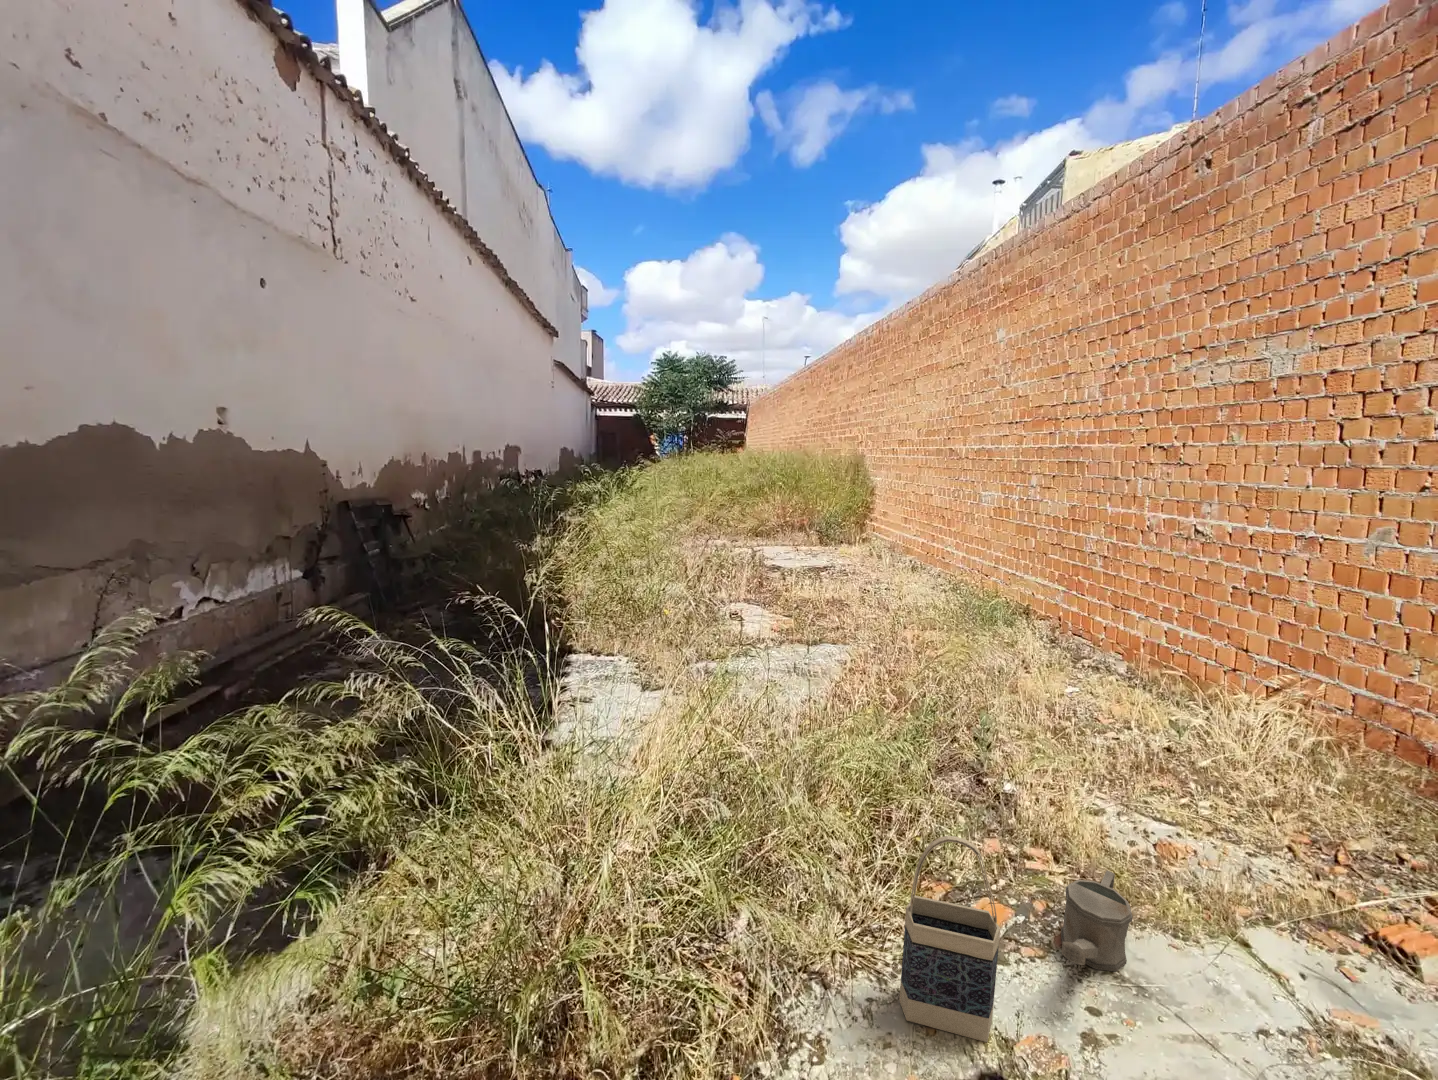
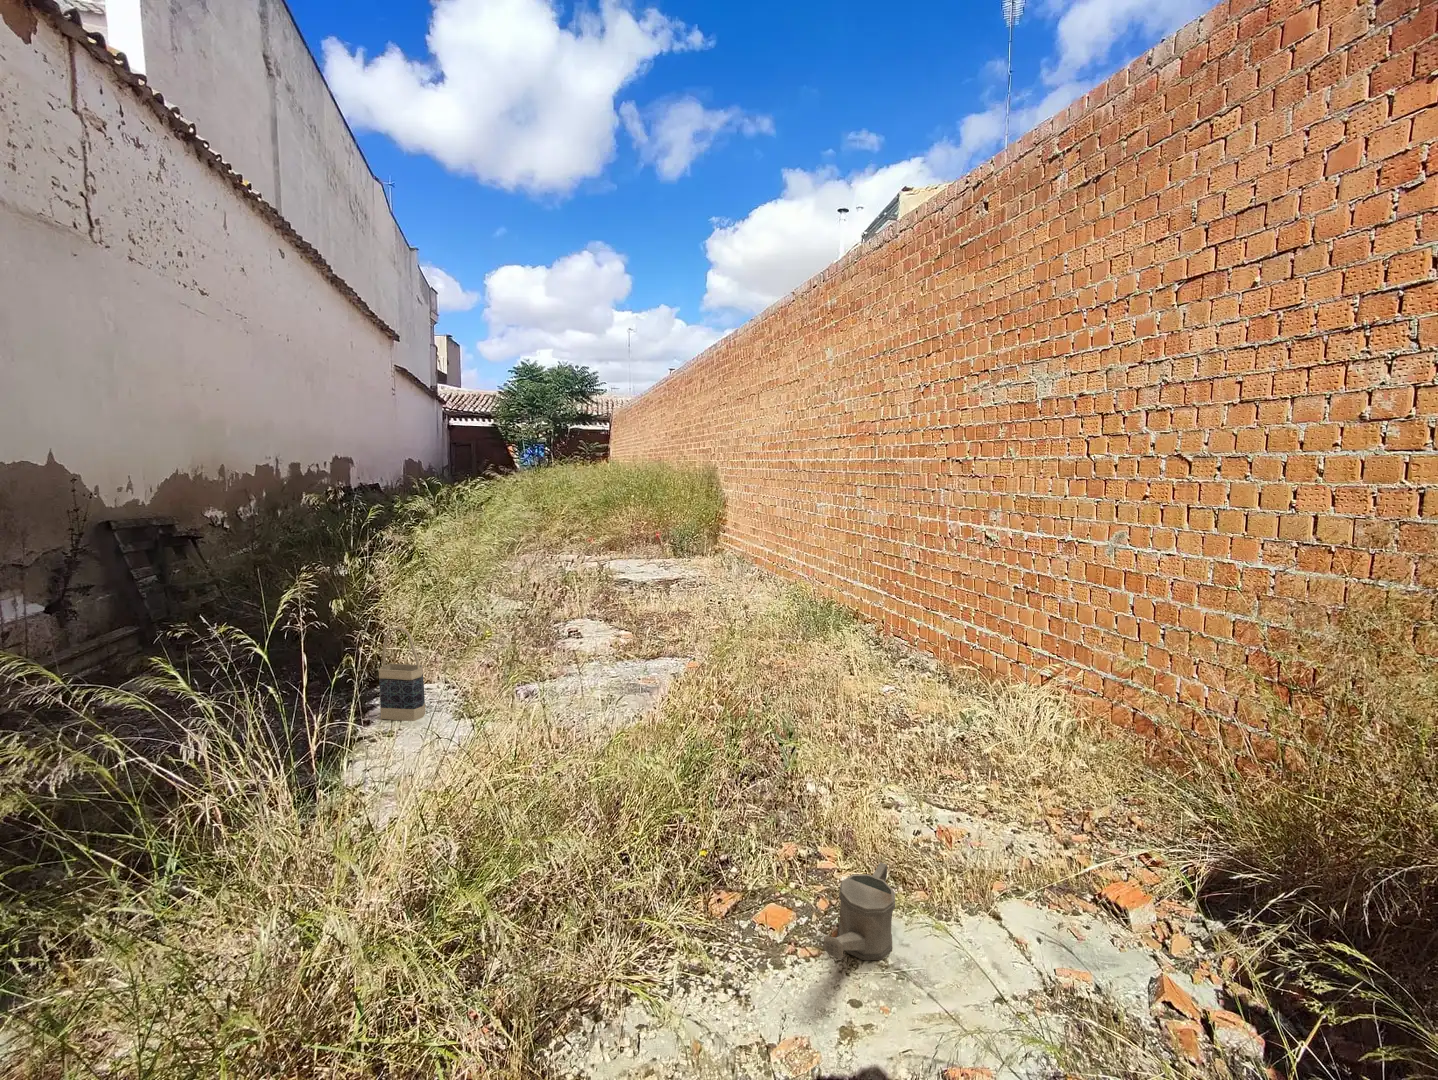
bag: present [899,836,1000,1042] -> present [379,627,425,721]

